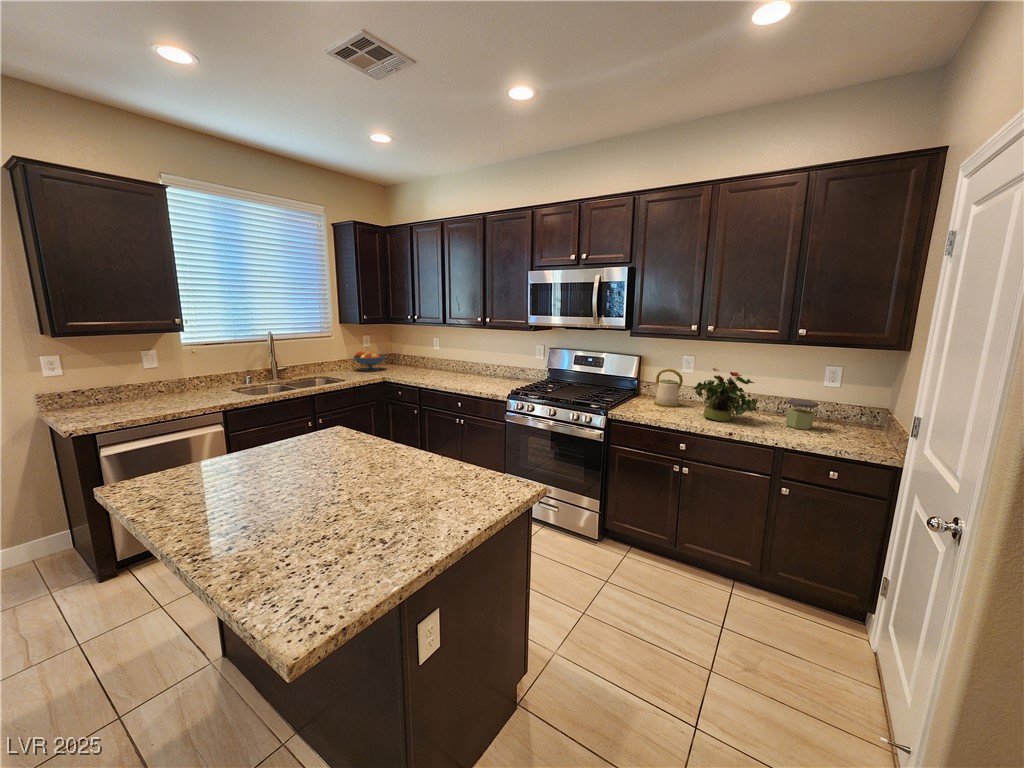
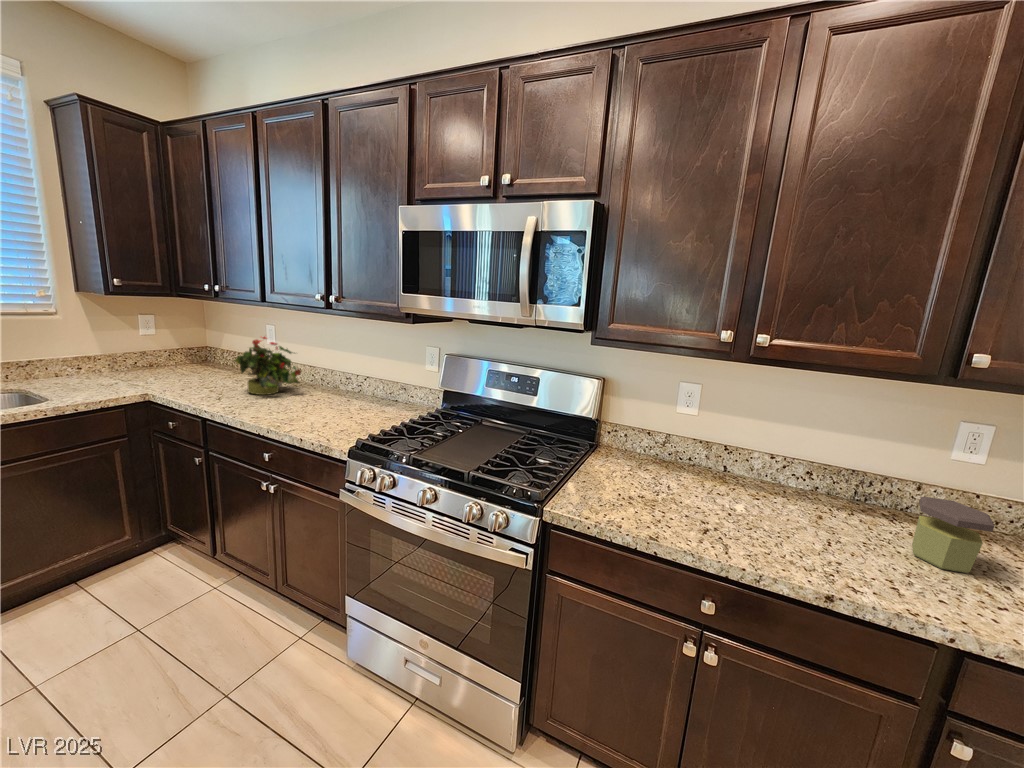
fruit bowl: present [354,351,386,372] -> none [103,342,174,379]
potted plant: present [694,368,758,422] -> present [234,337,301,395]
kettle: present [651,369,683,407] -> none [625,410,686,486]

